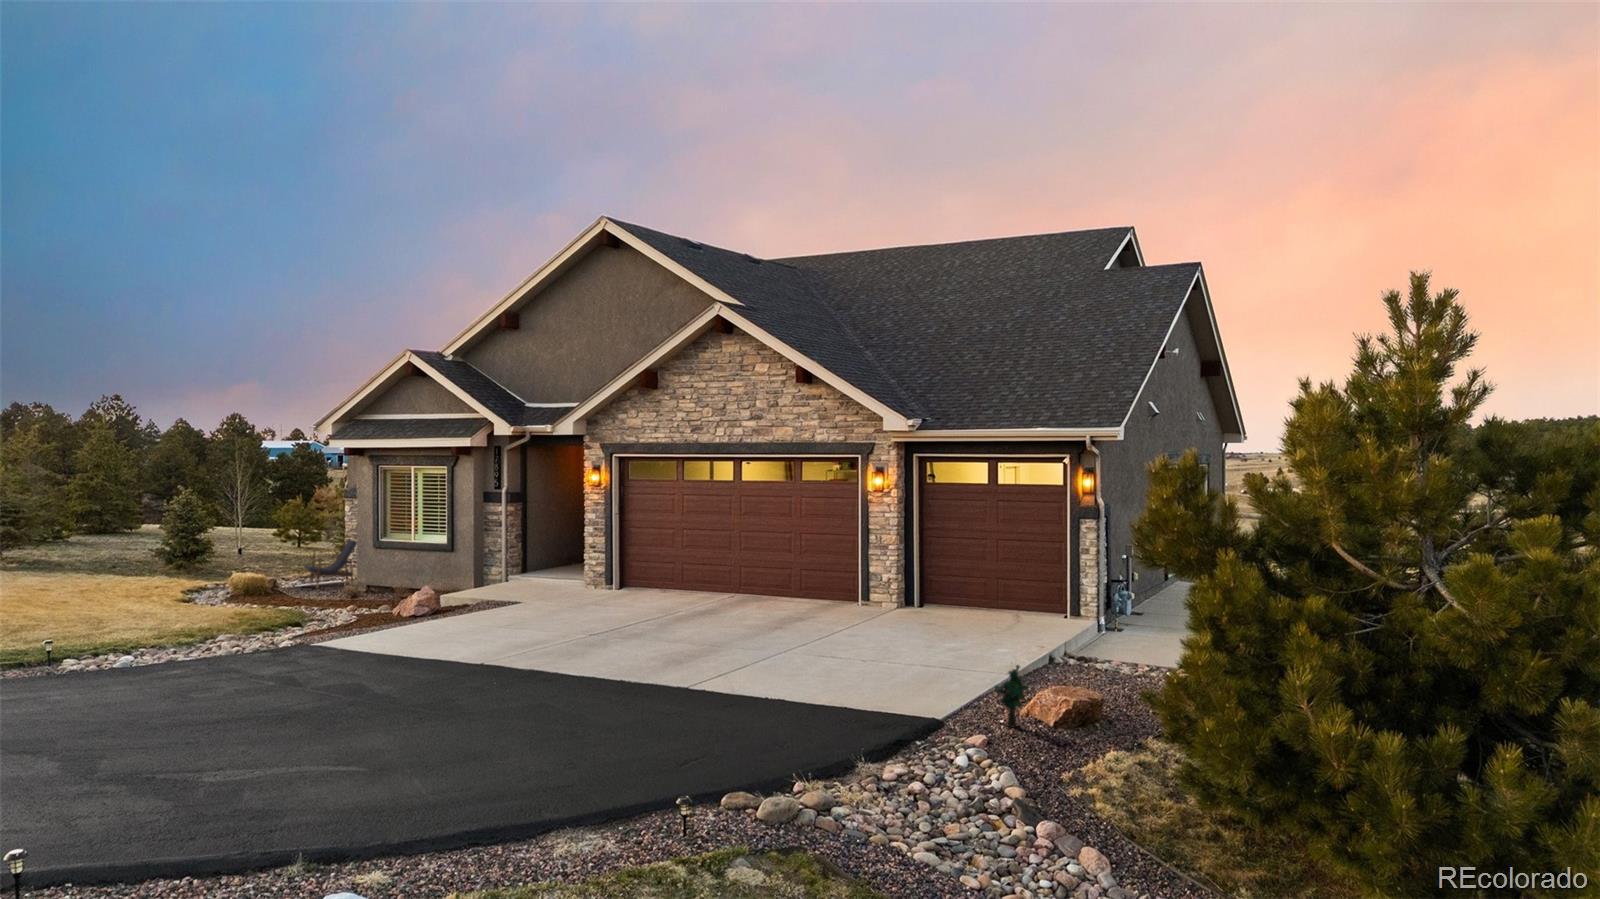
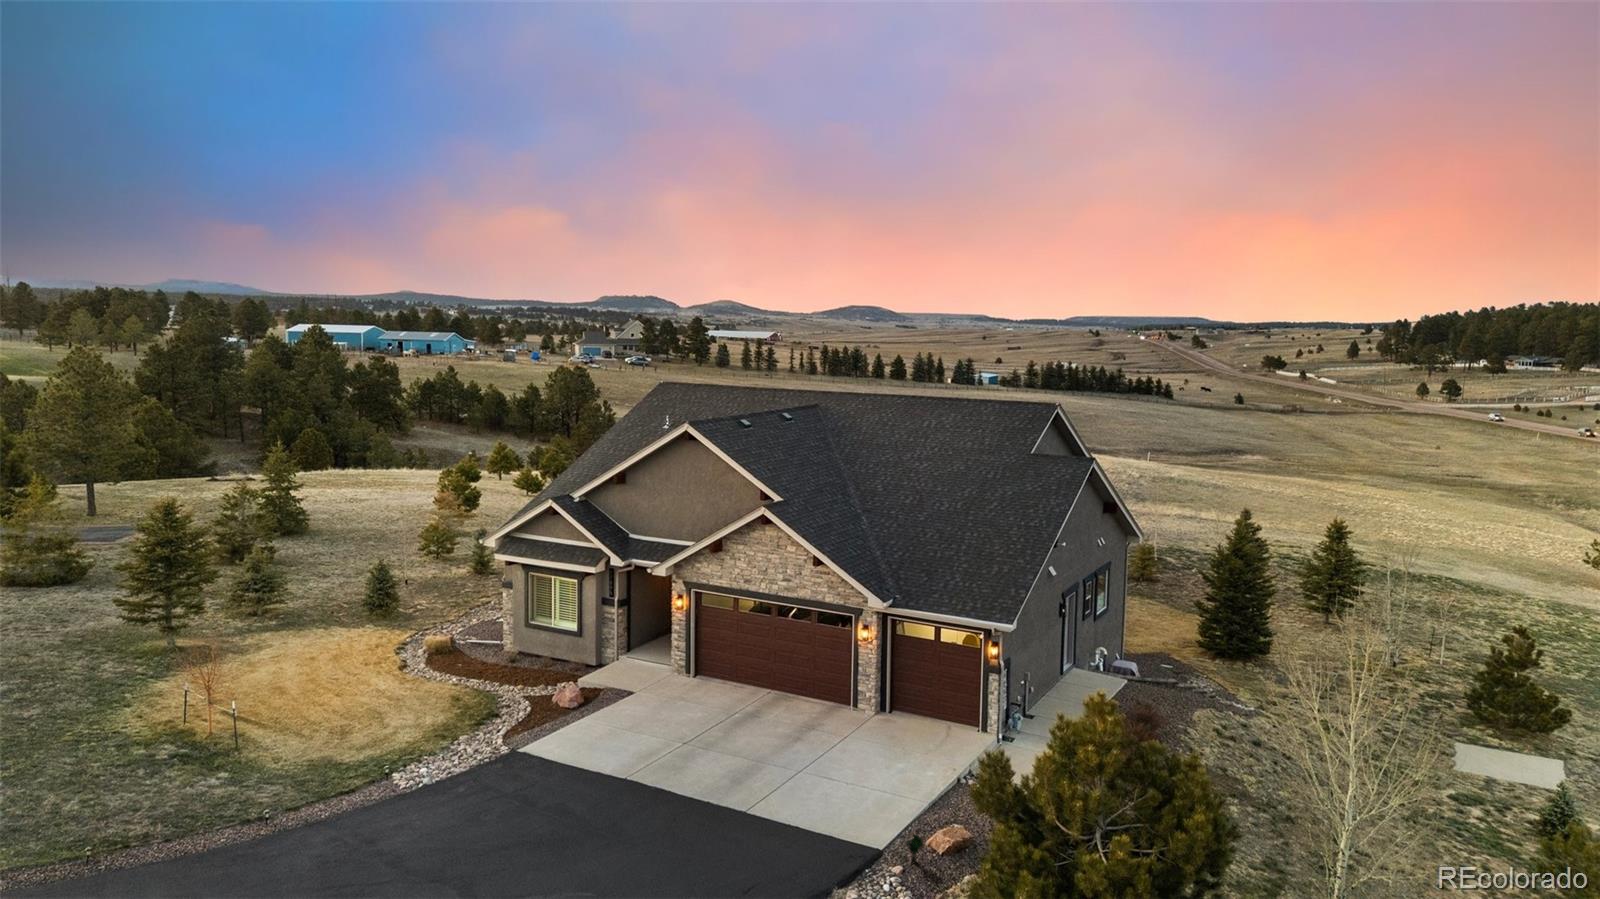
lounge chair: present [305,539,357,588] -> none [480,619,516,658]

